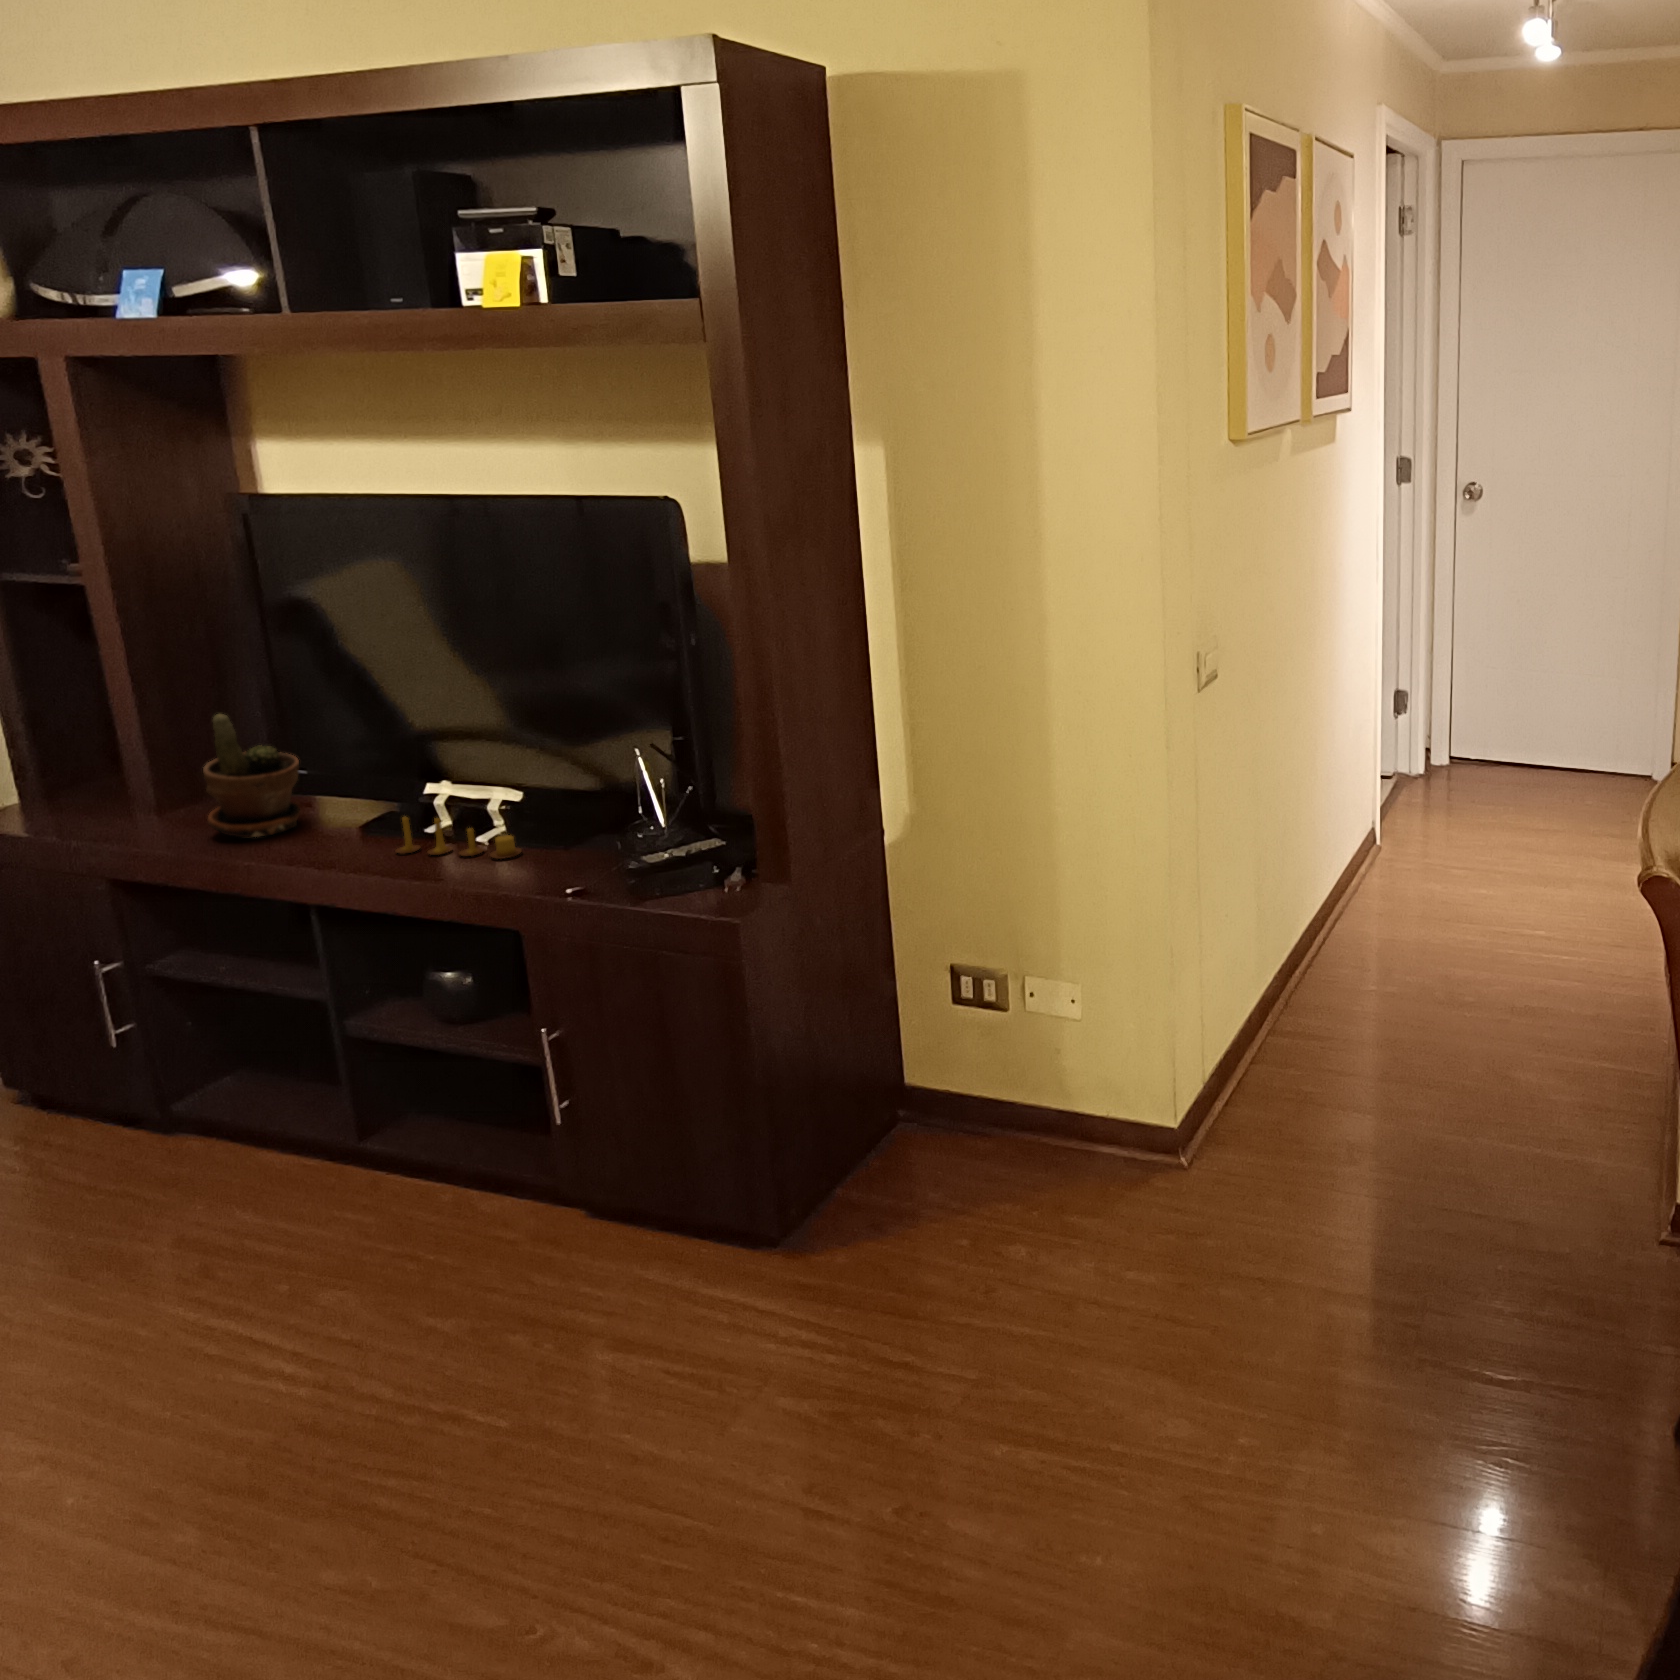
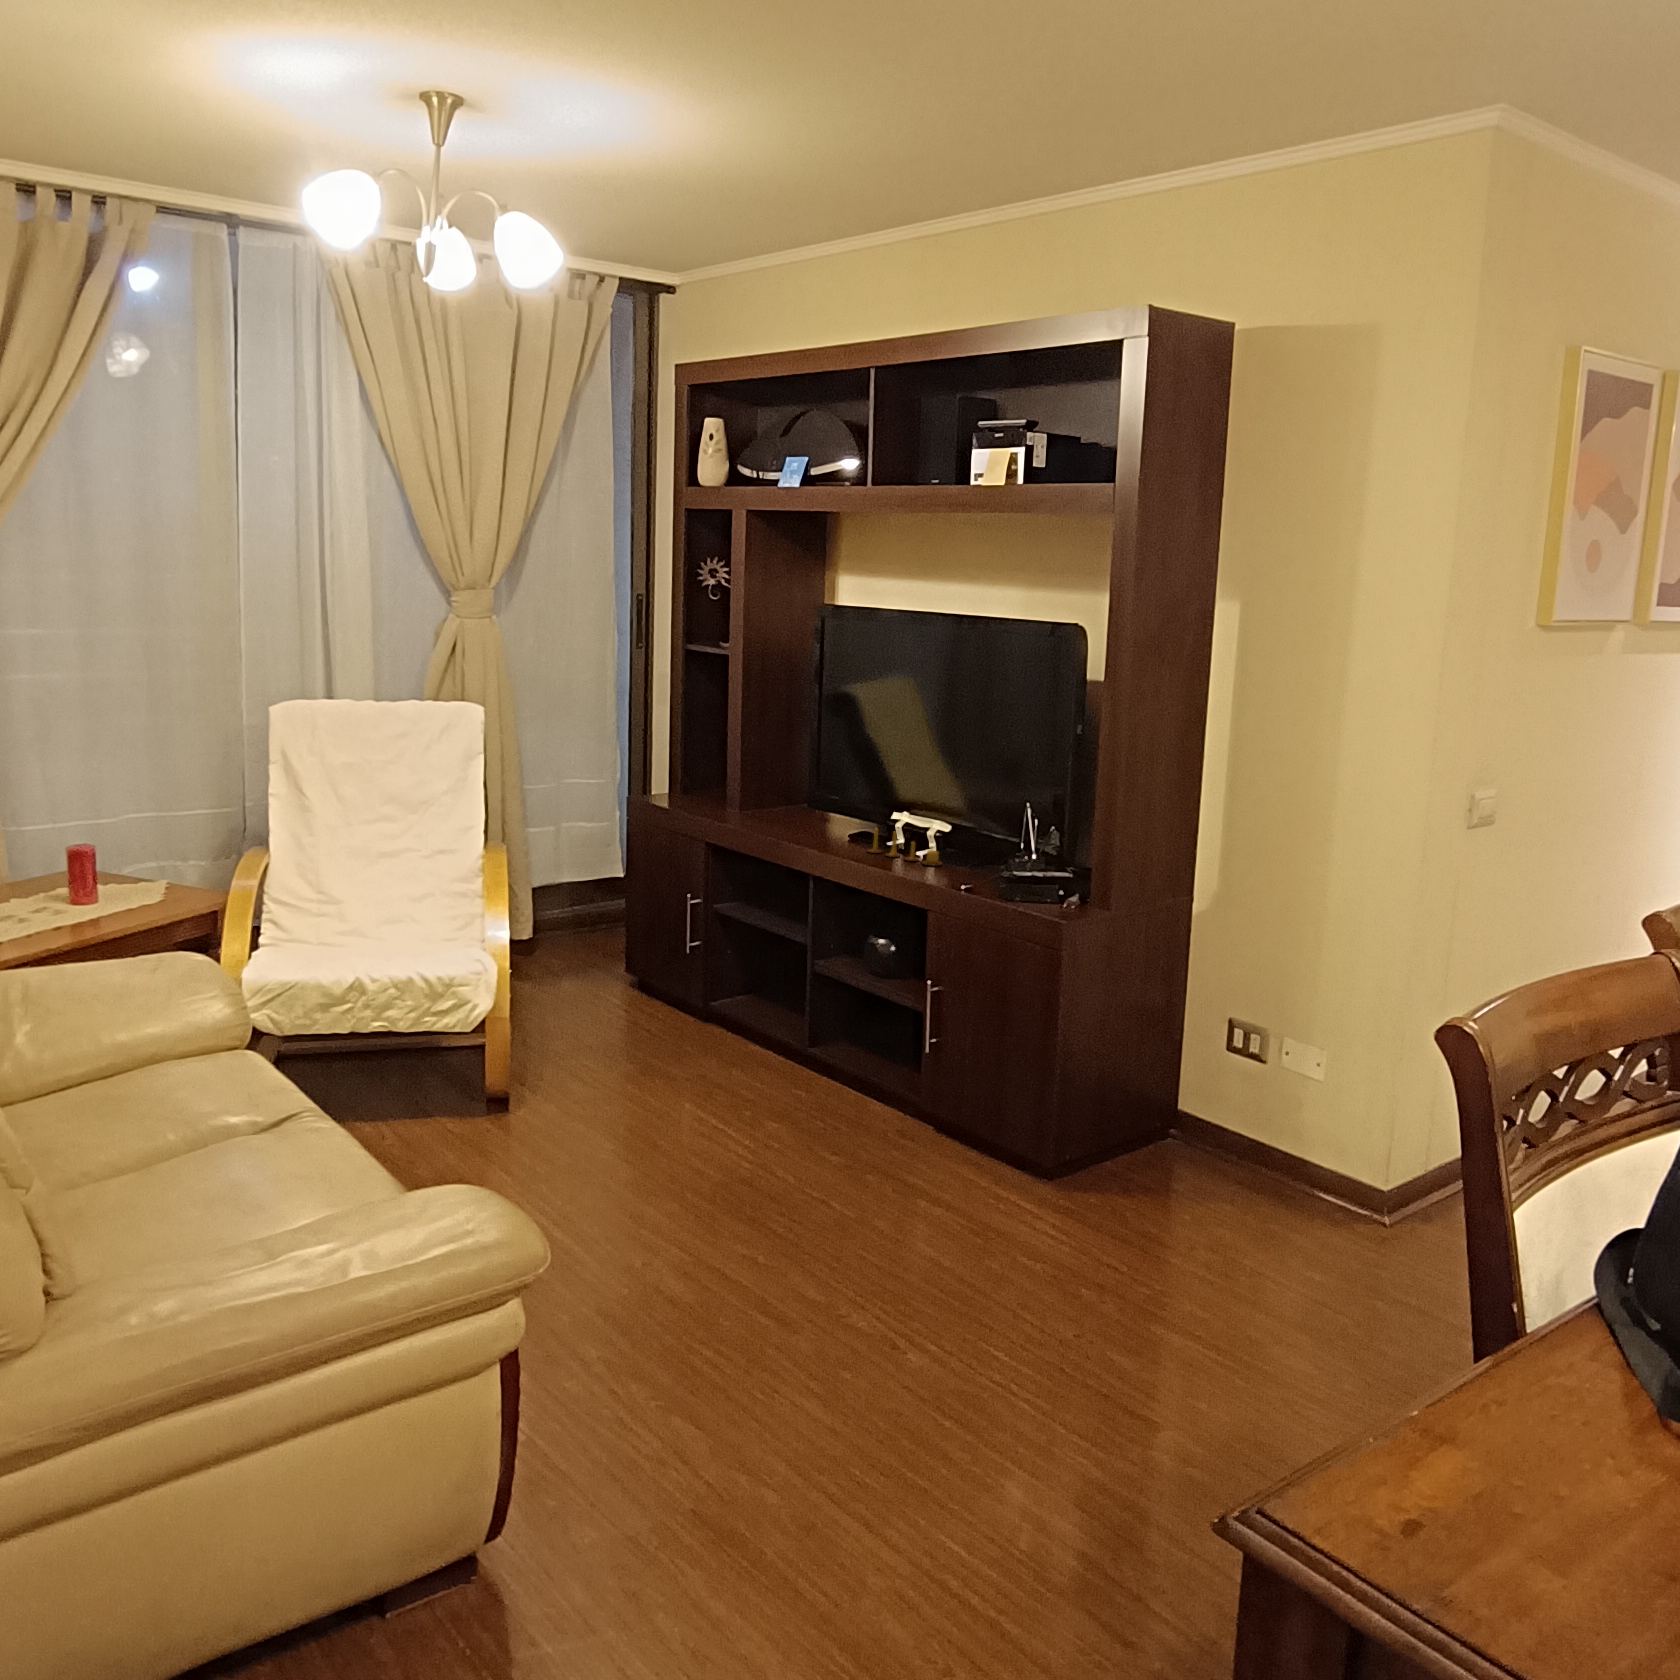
potted plant: present [203,714,300,837] -> none [765,744,822,831]

